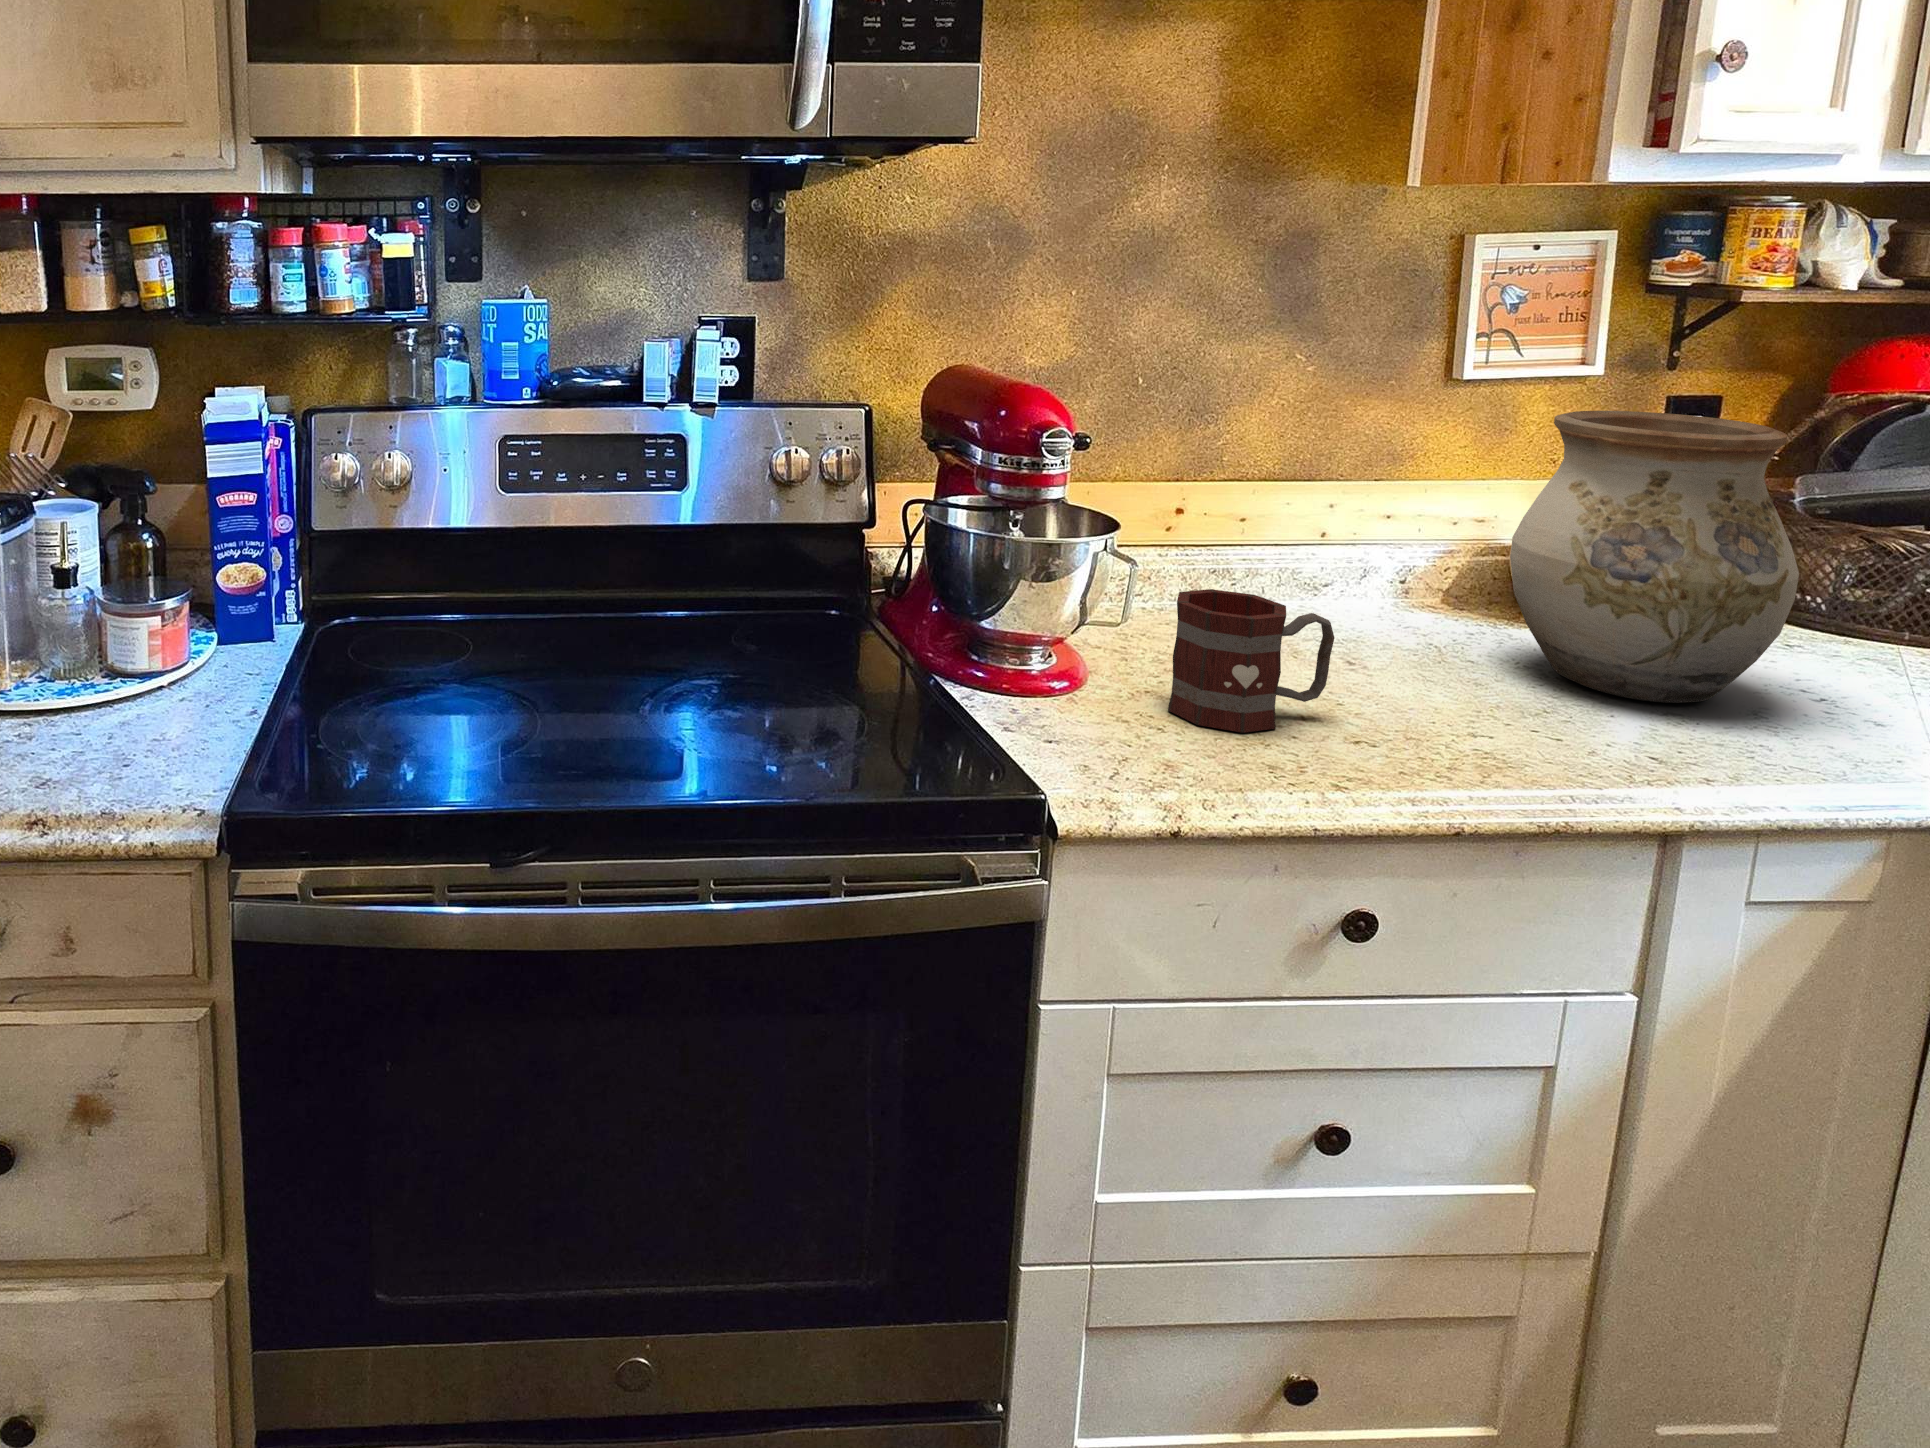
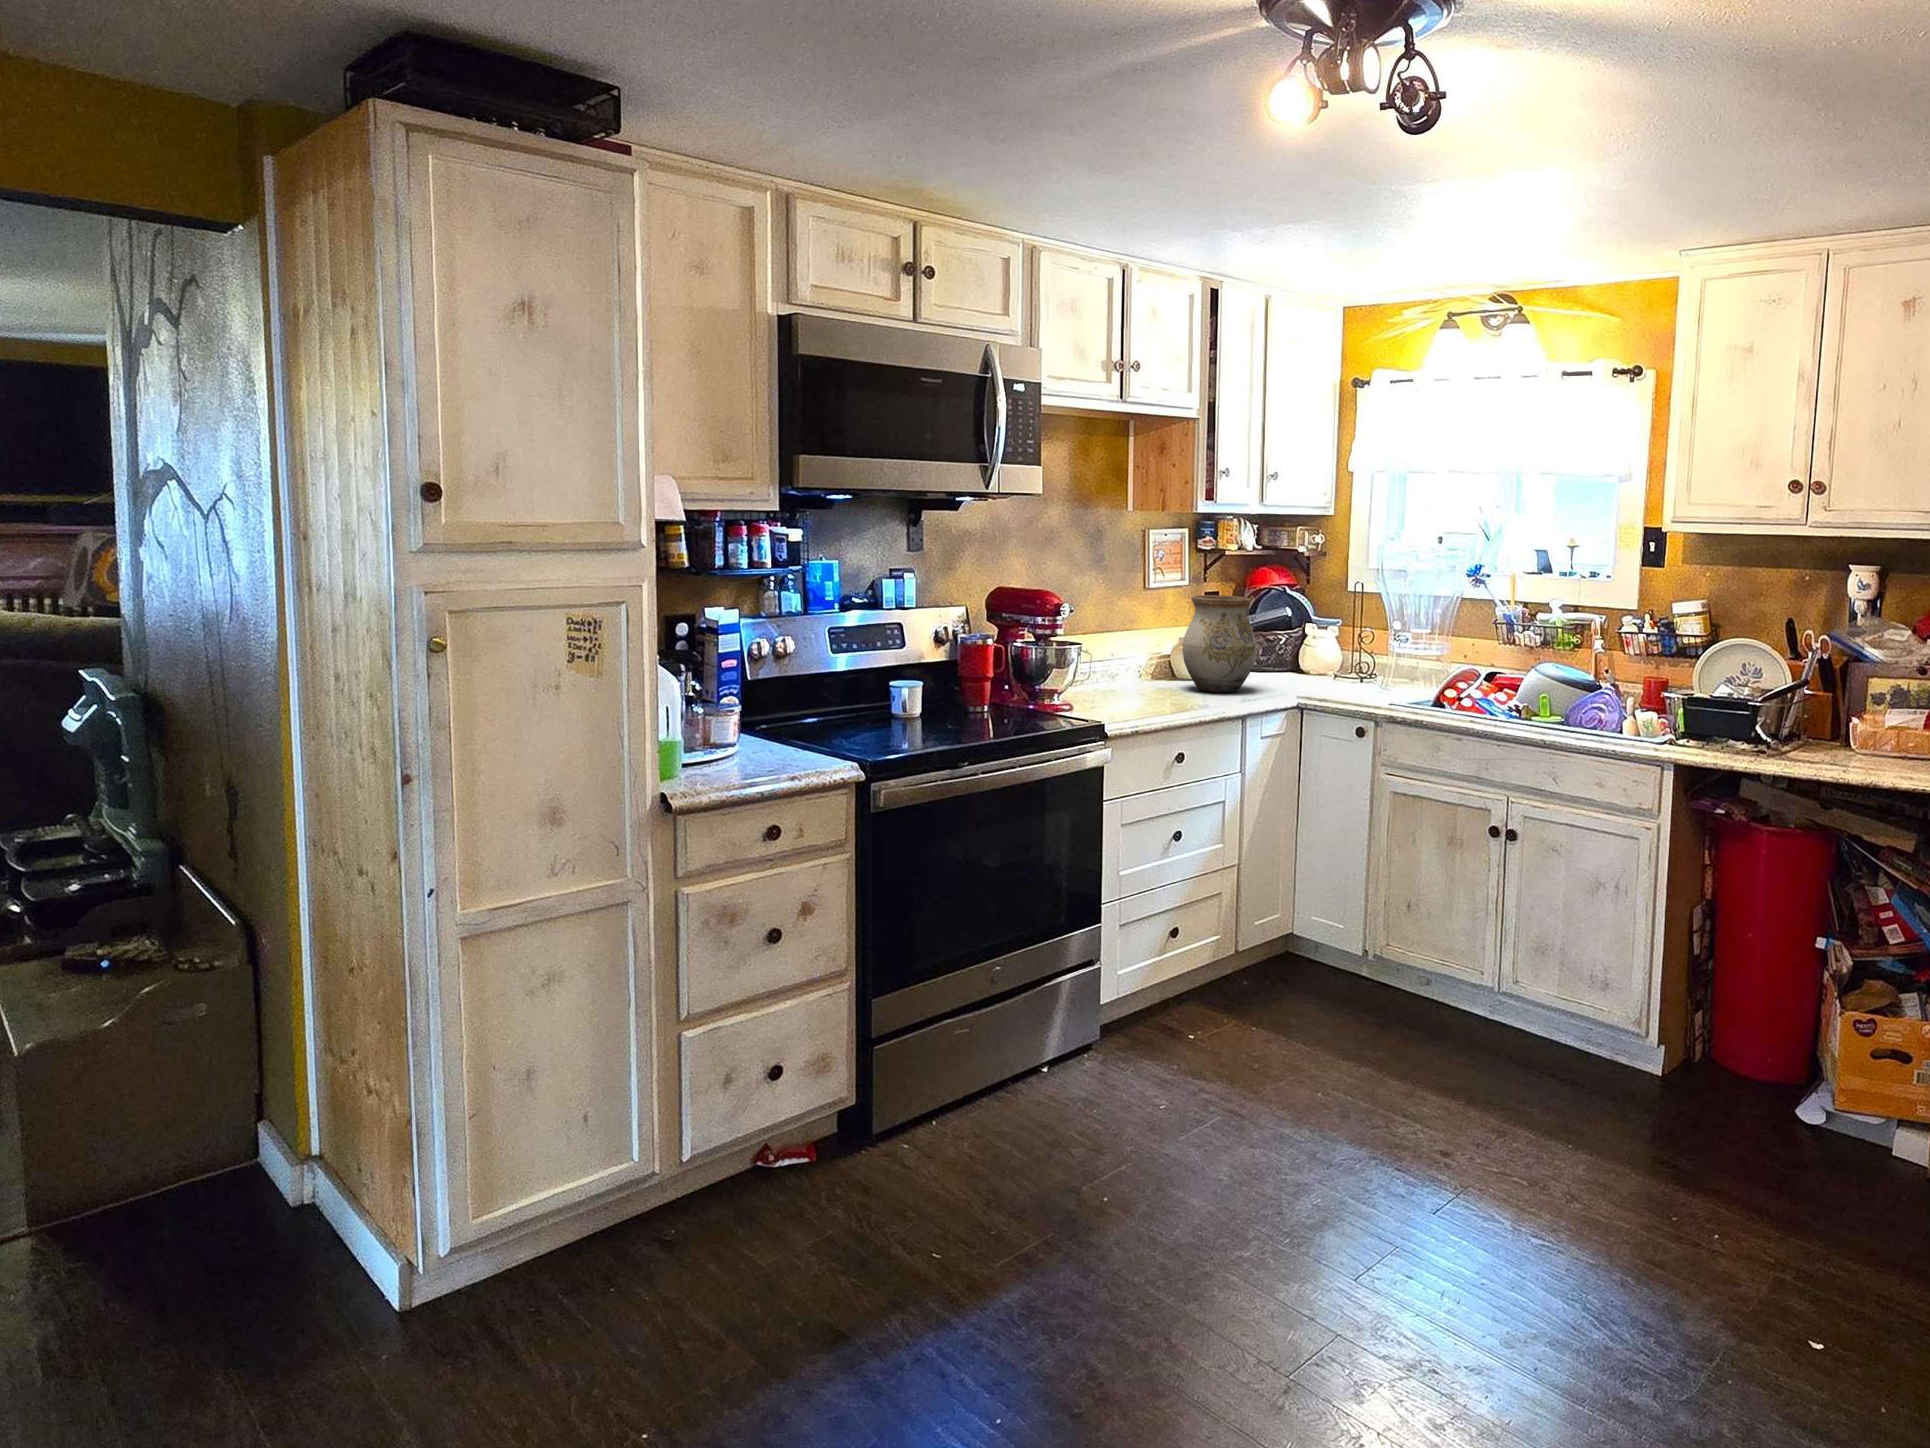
mug: present [1168,589,1334,733] -> none [1105,664,1153,710]

